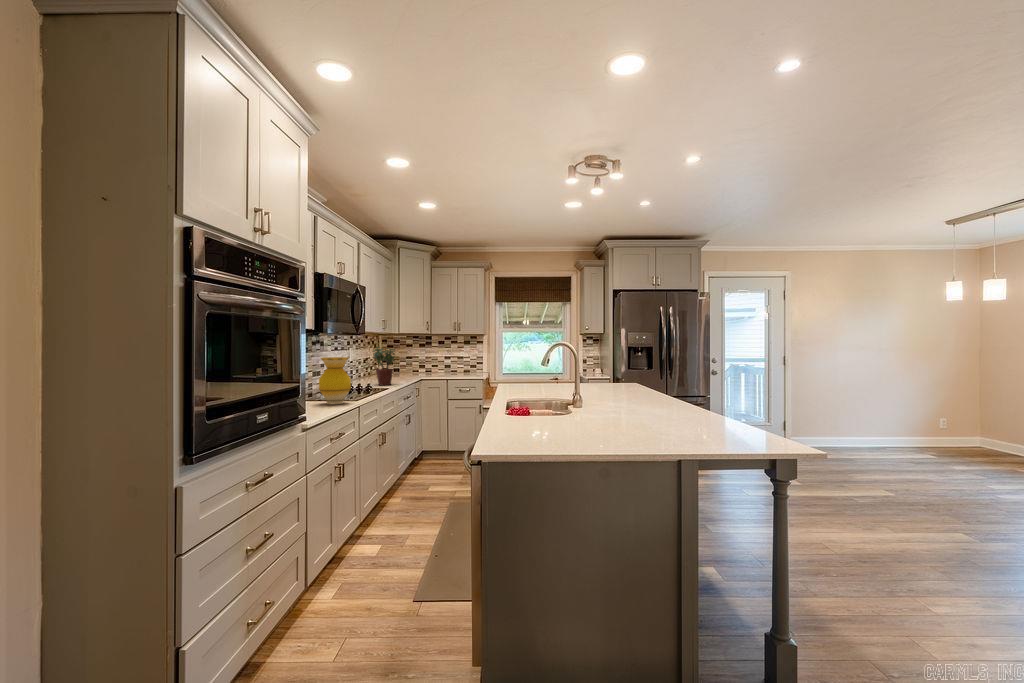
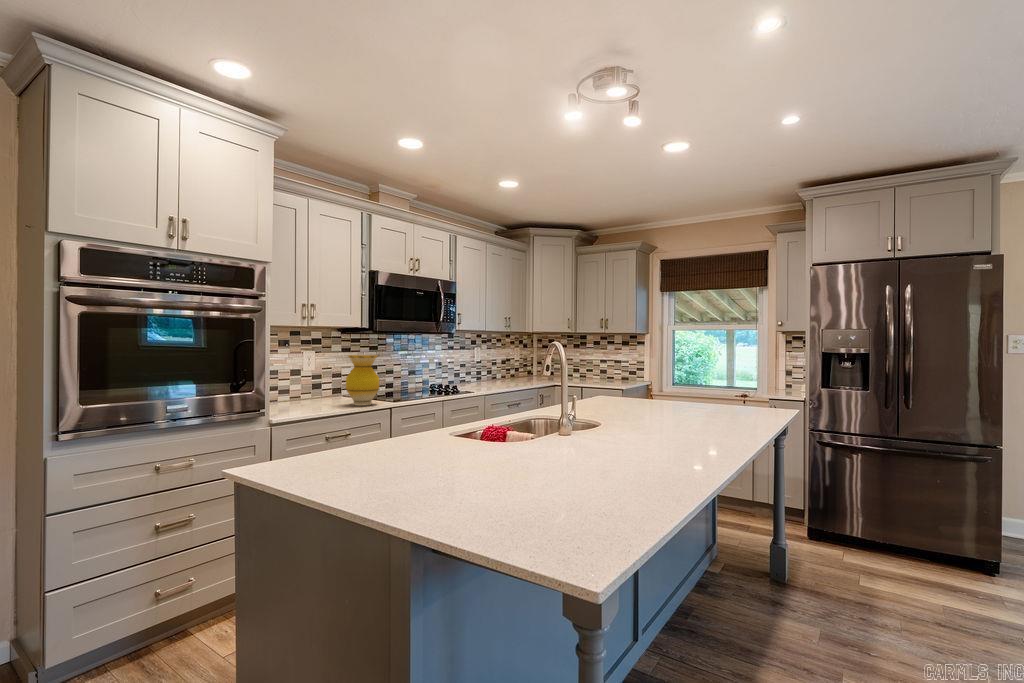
potted plant: present [373,347,395,385] -> none [472,345,499,389]

